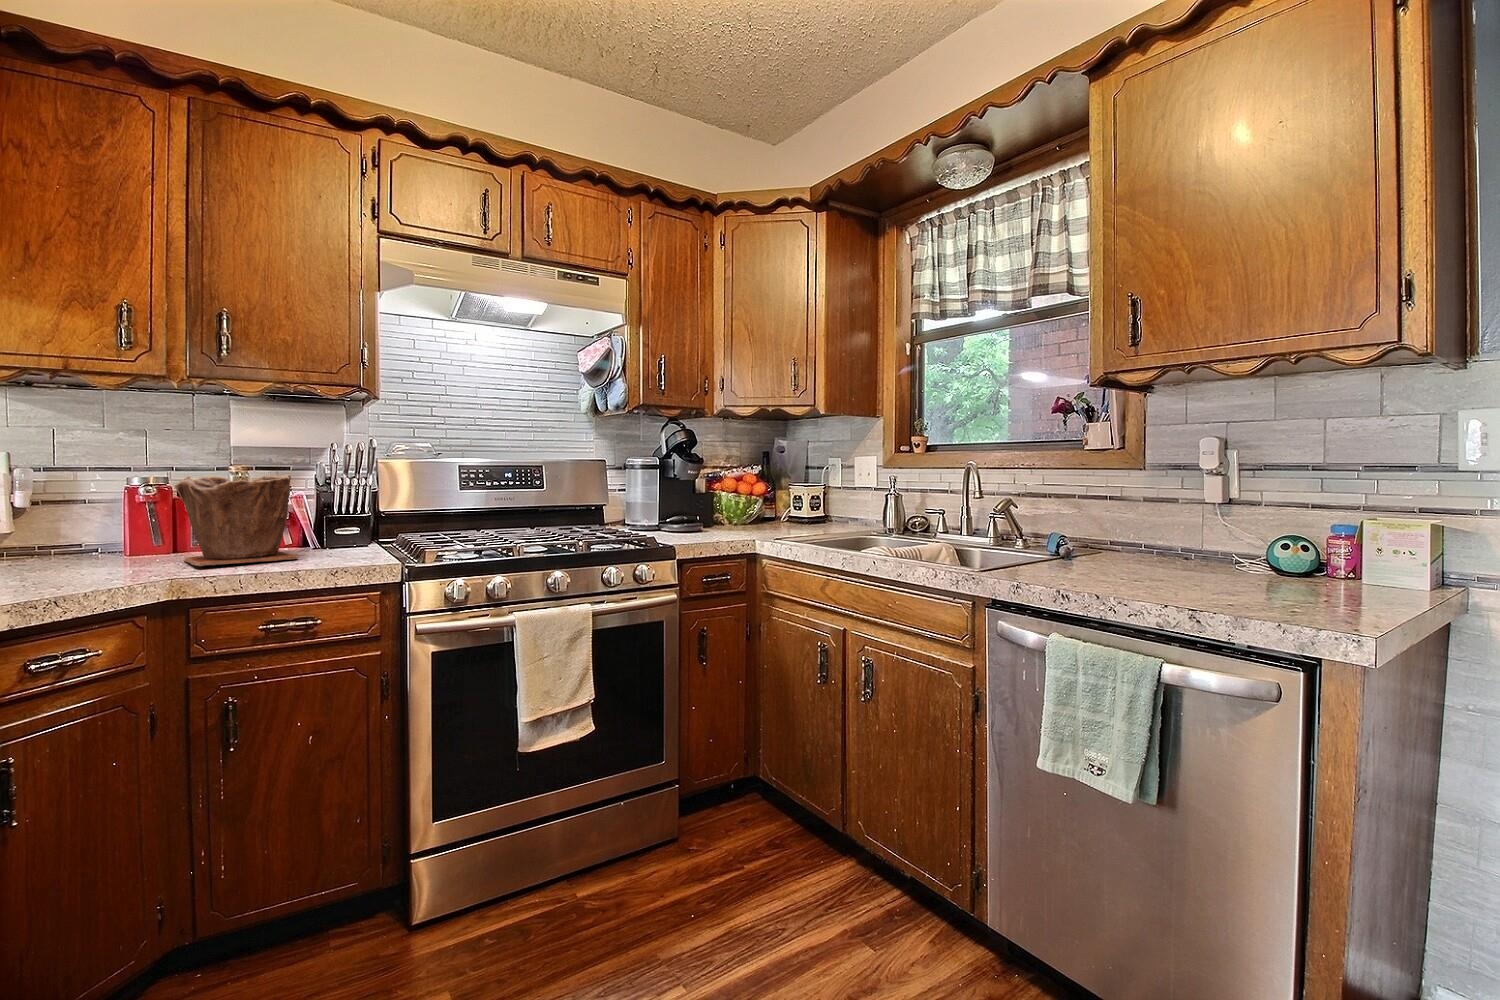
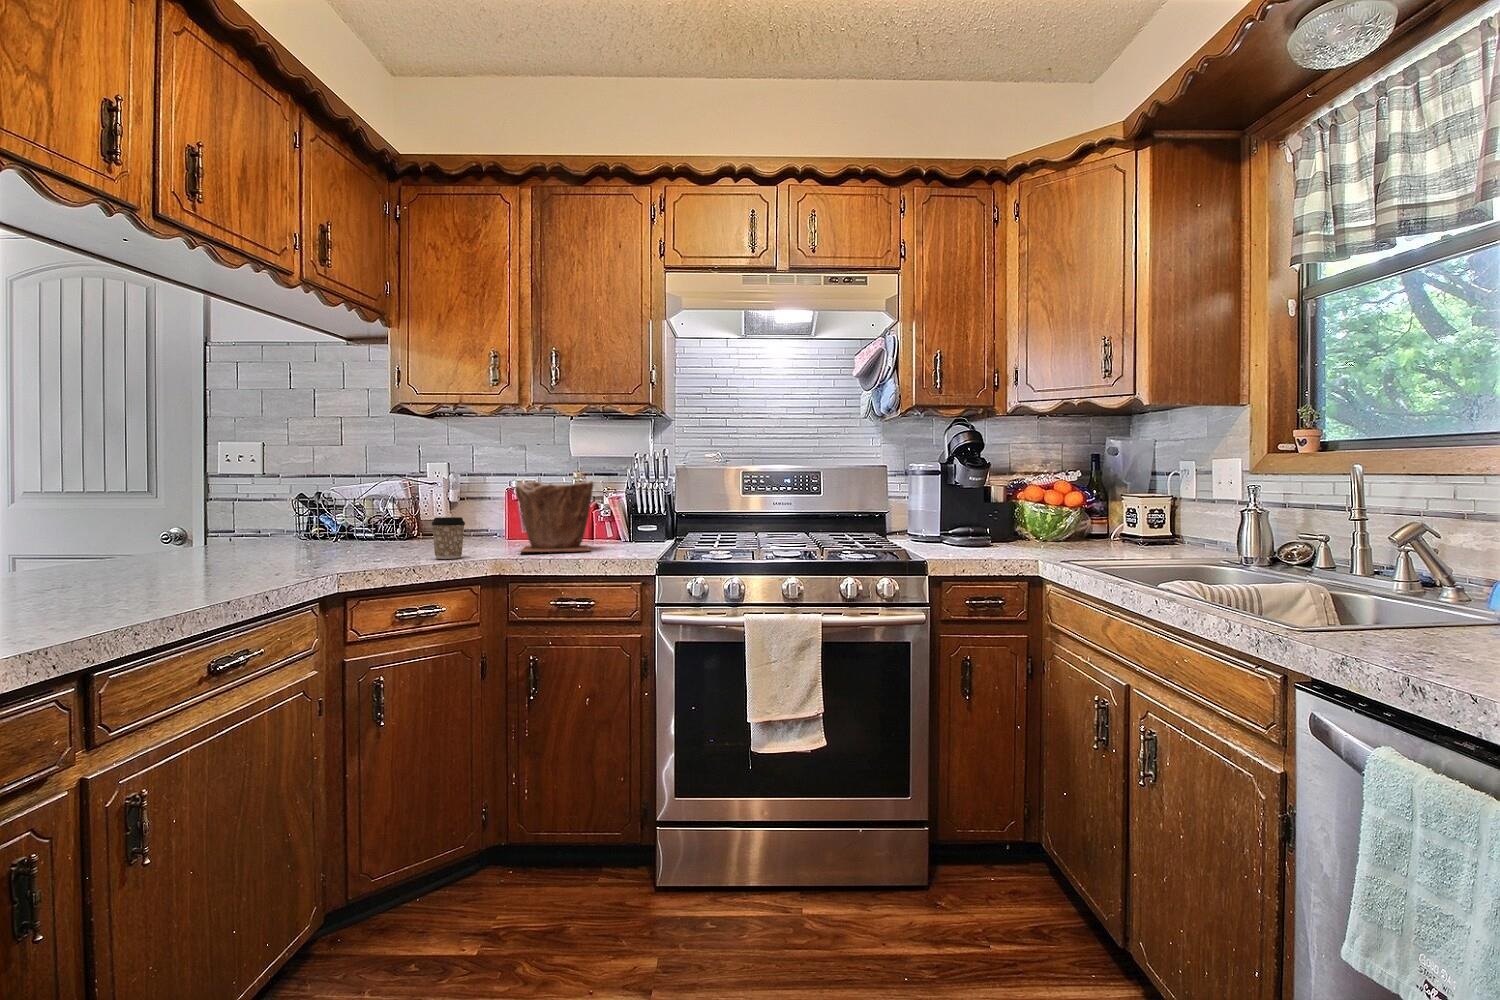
coffee cup: none [50,526,109,584] -> present [432,517,465,559]

